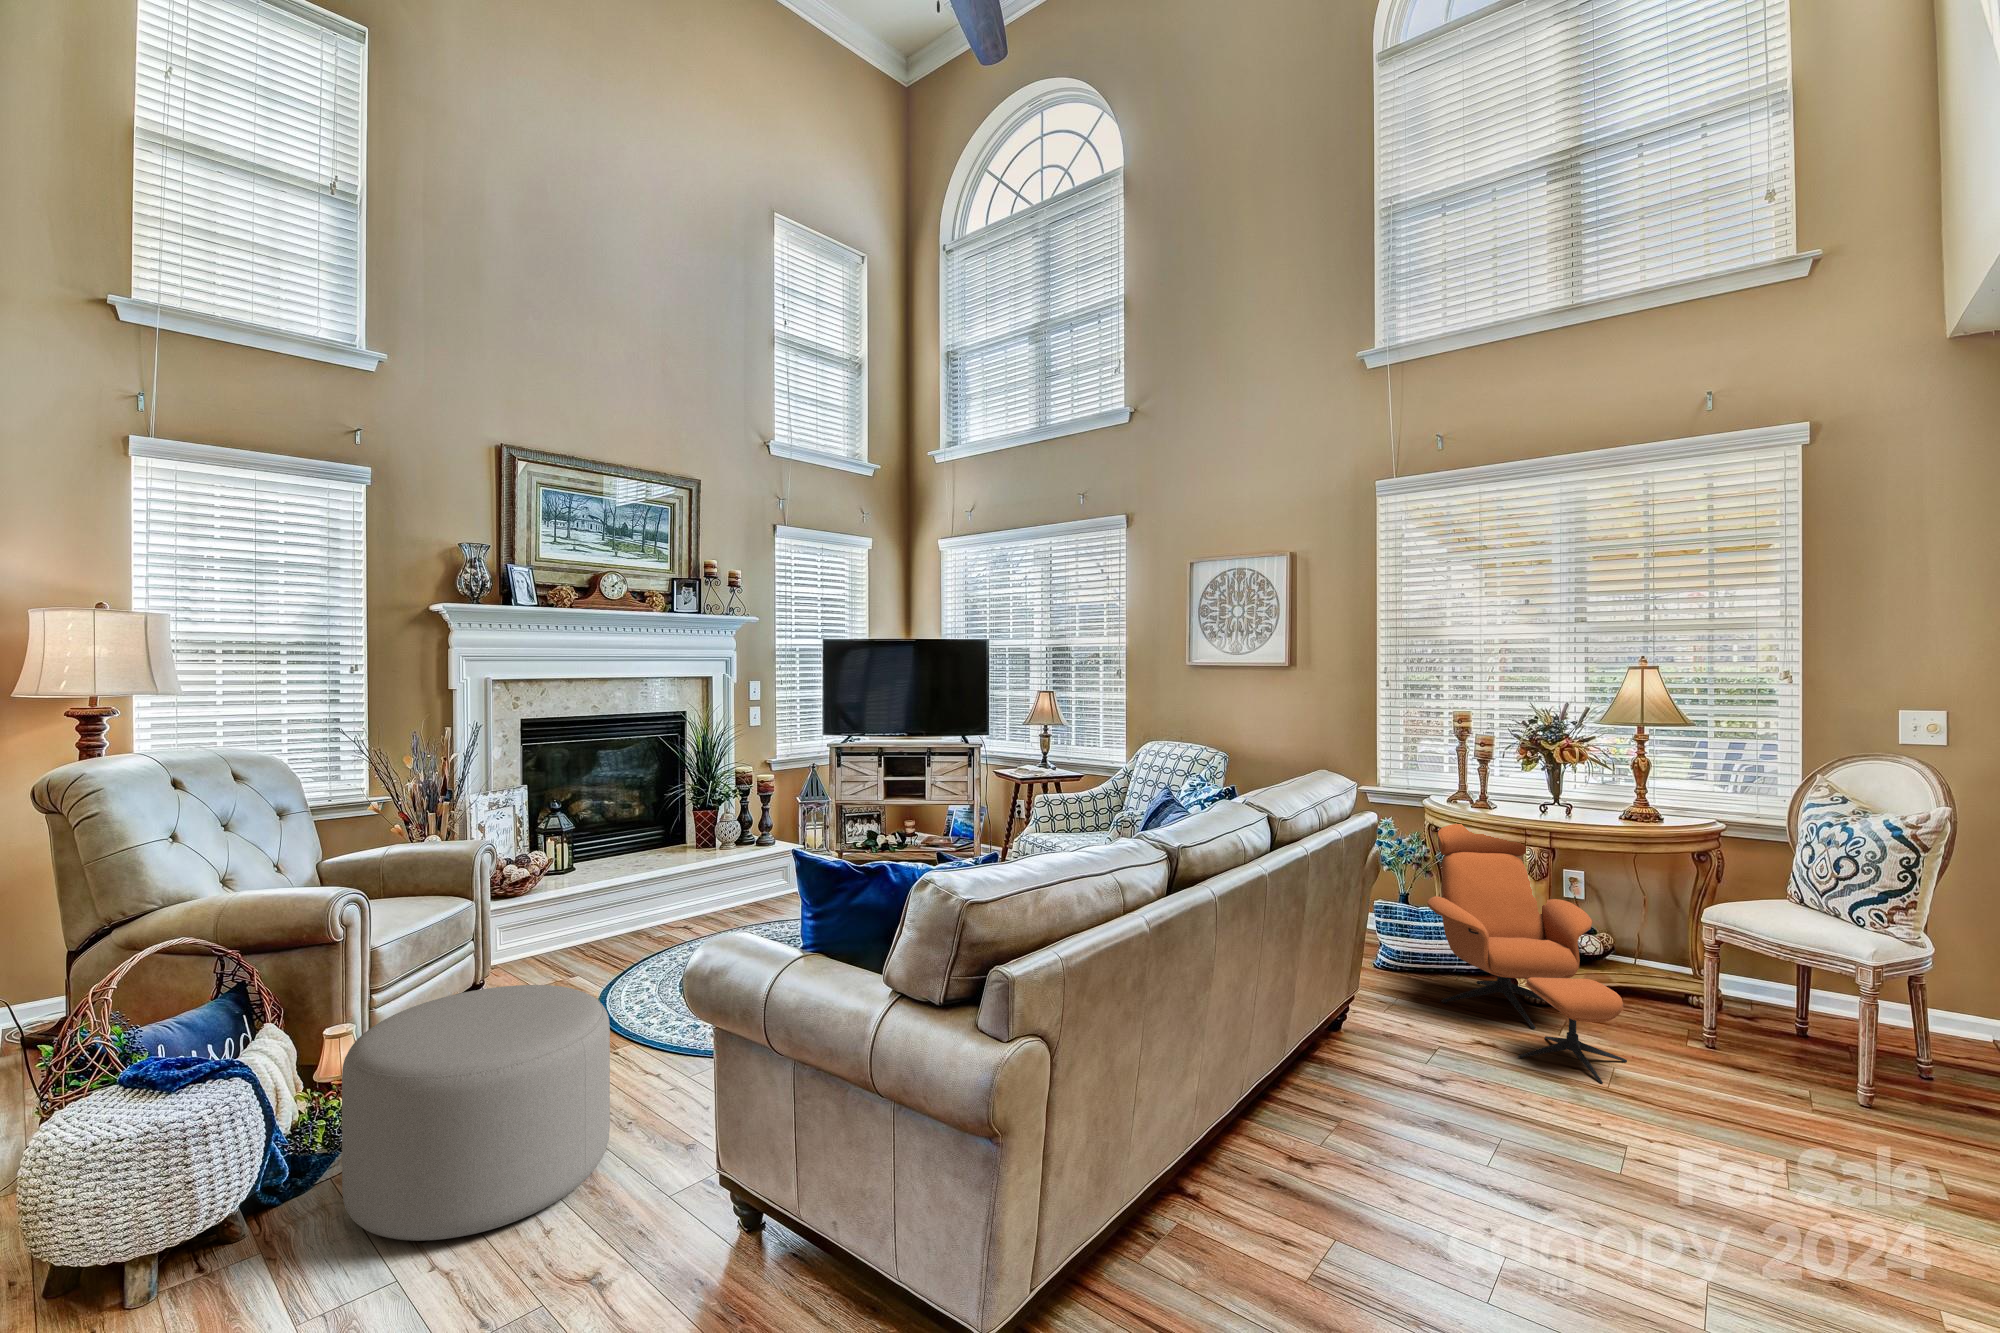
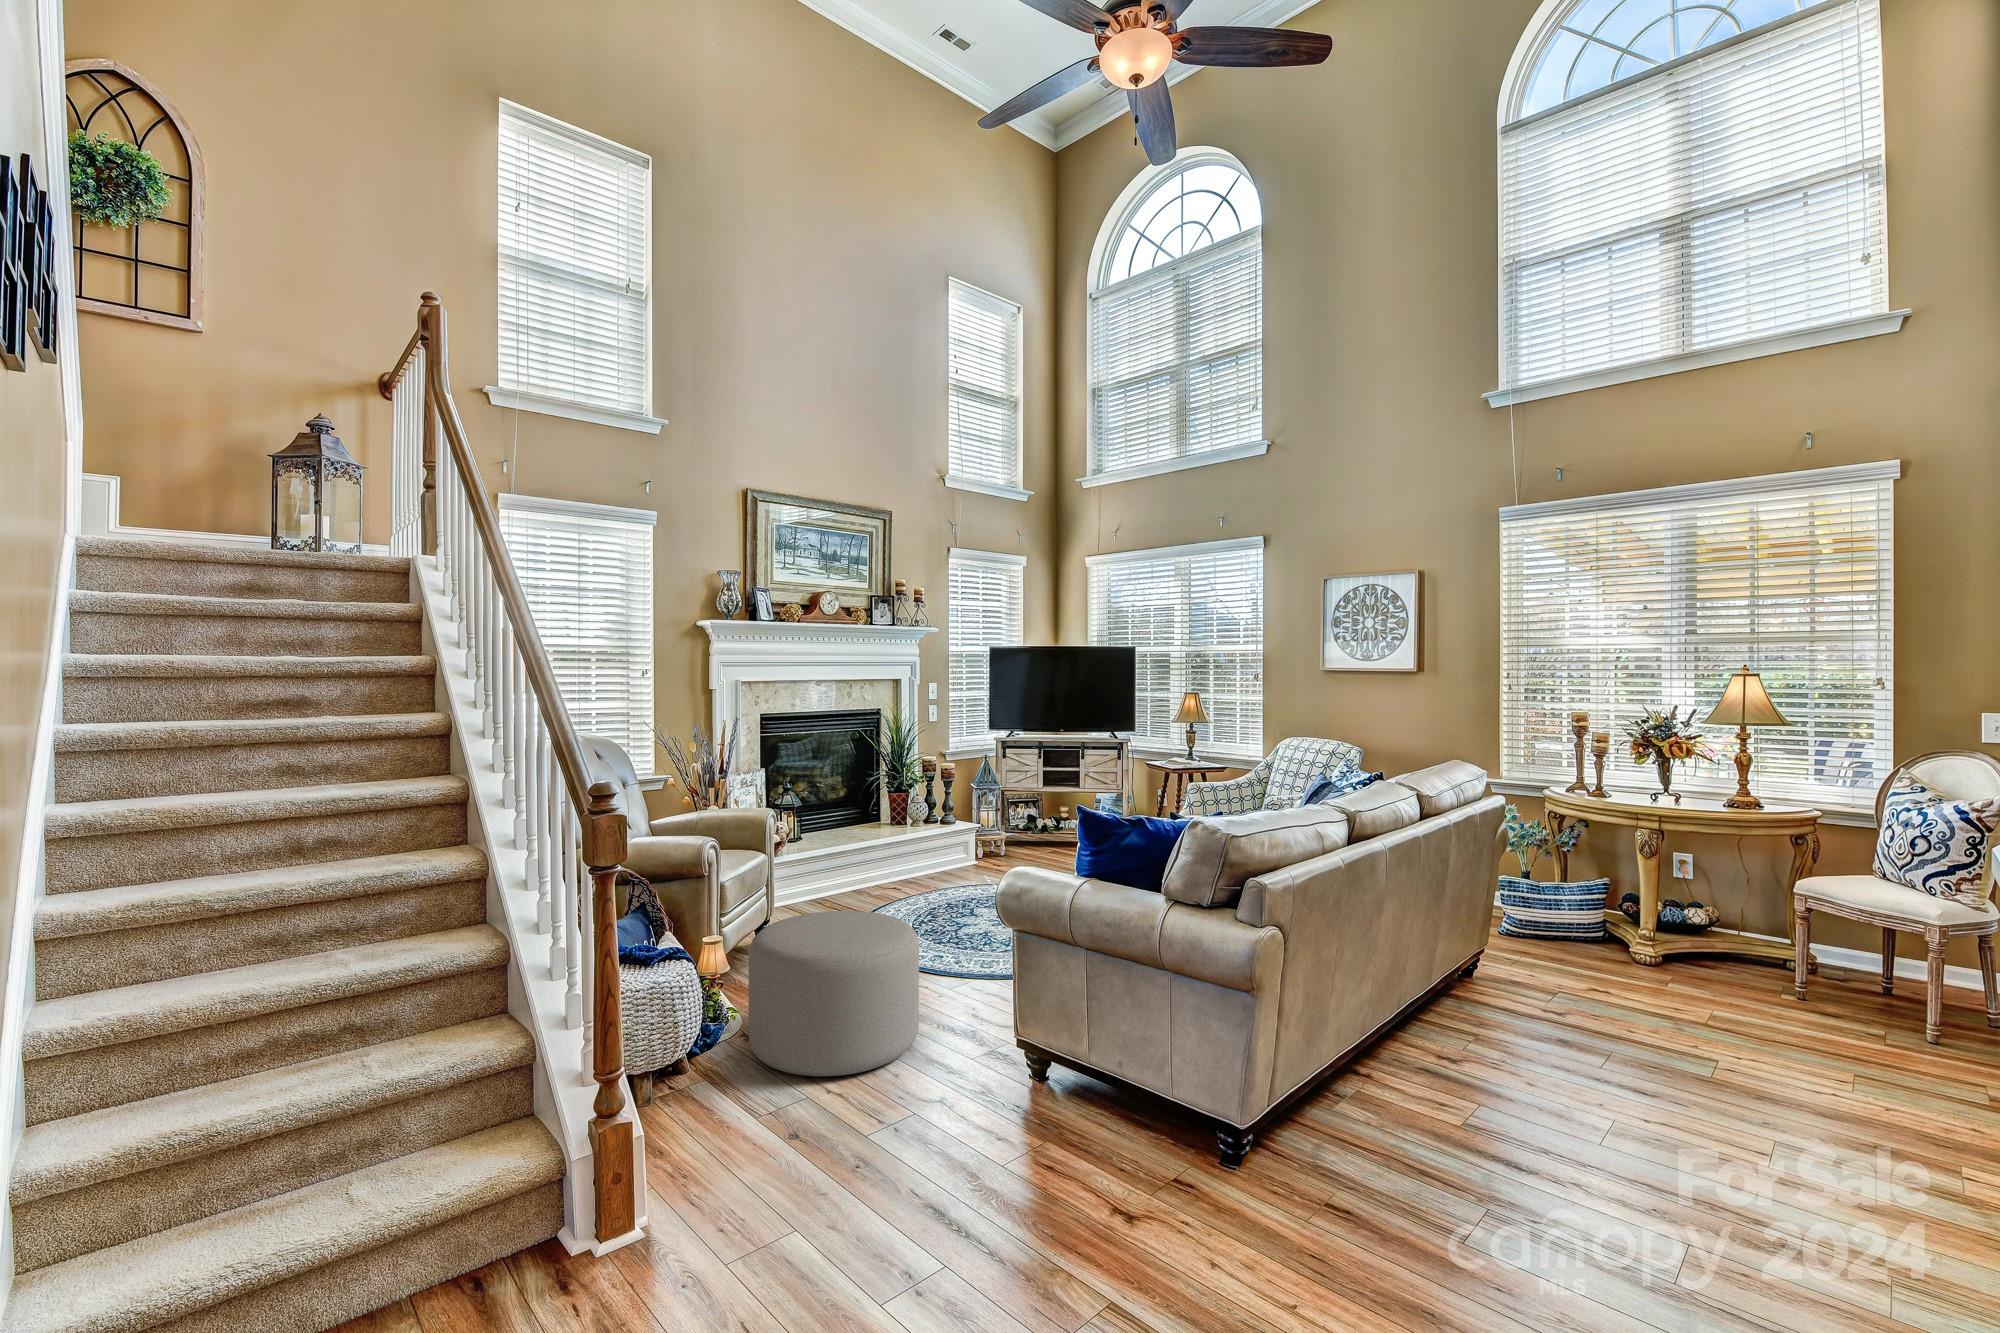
lounge chair: present [1427,824,1627,1083] -> none [1547,808,1724,1020]

